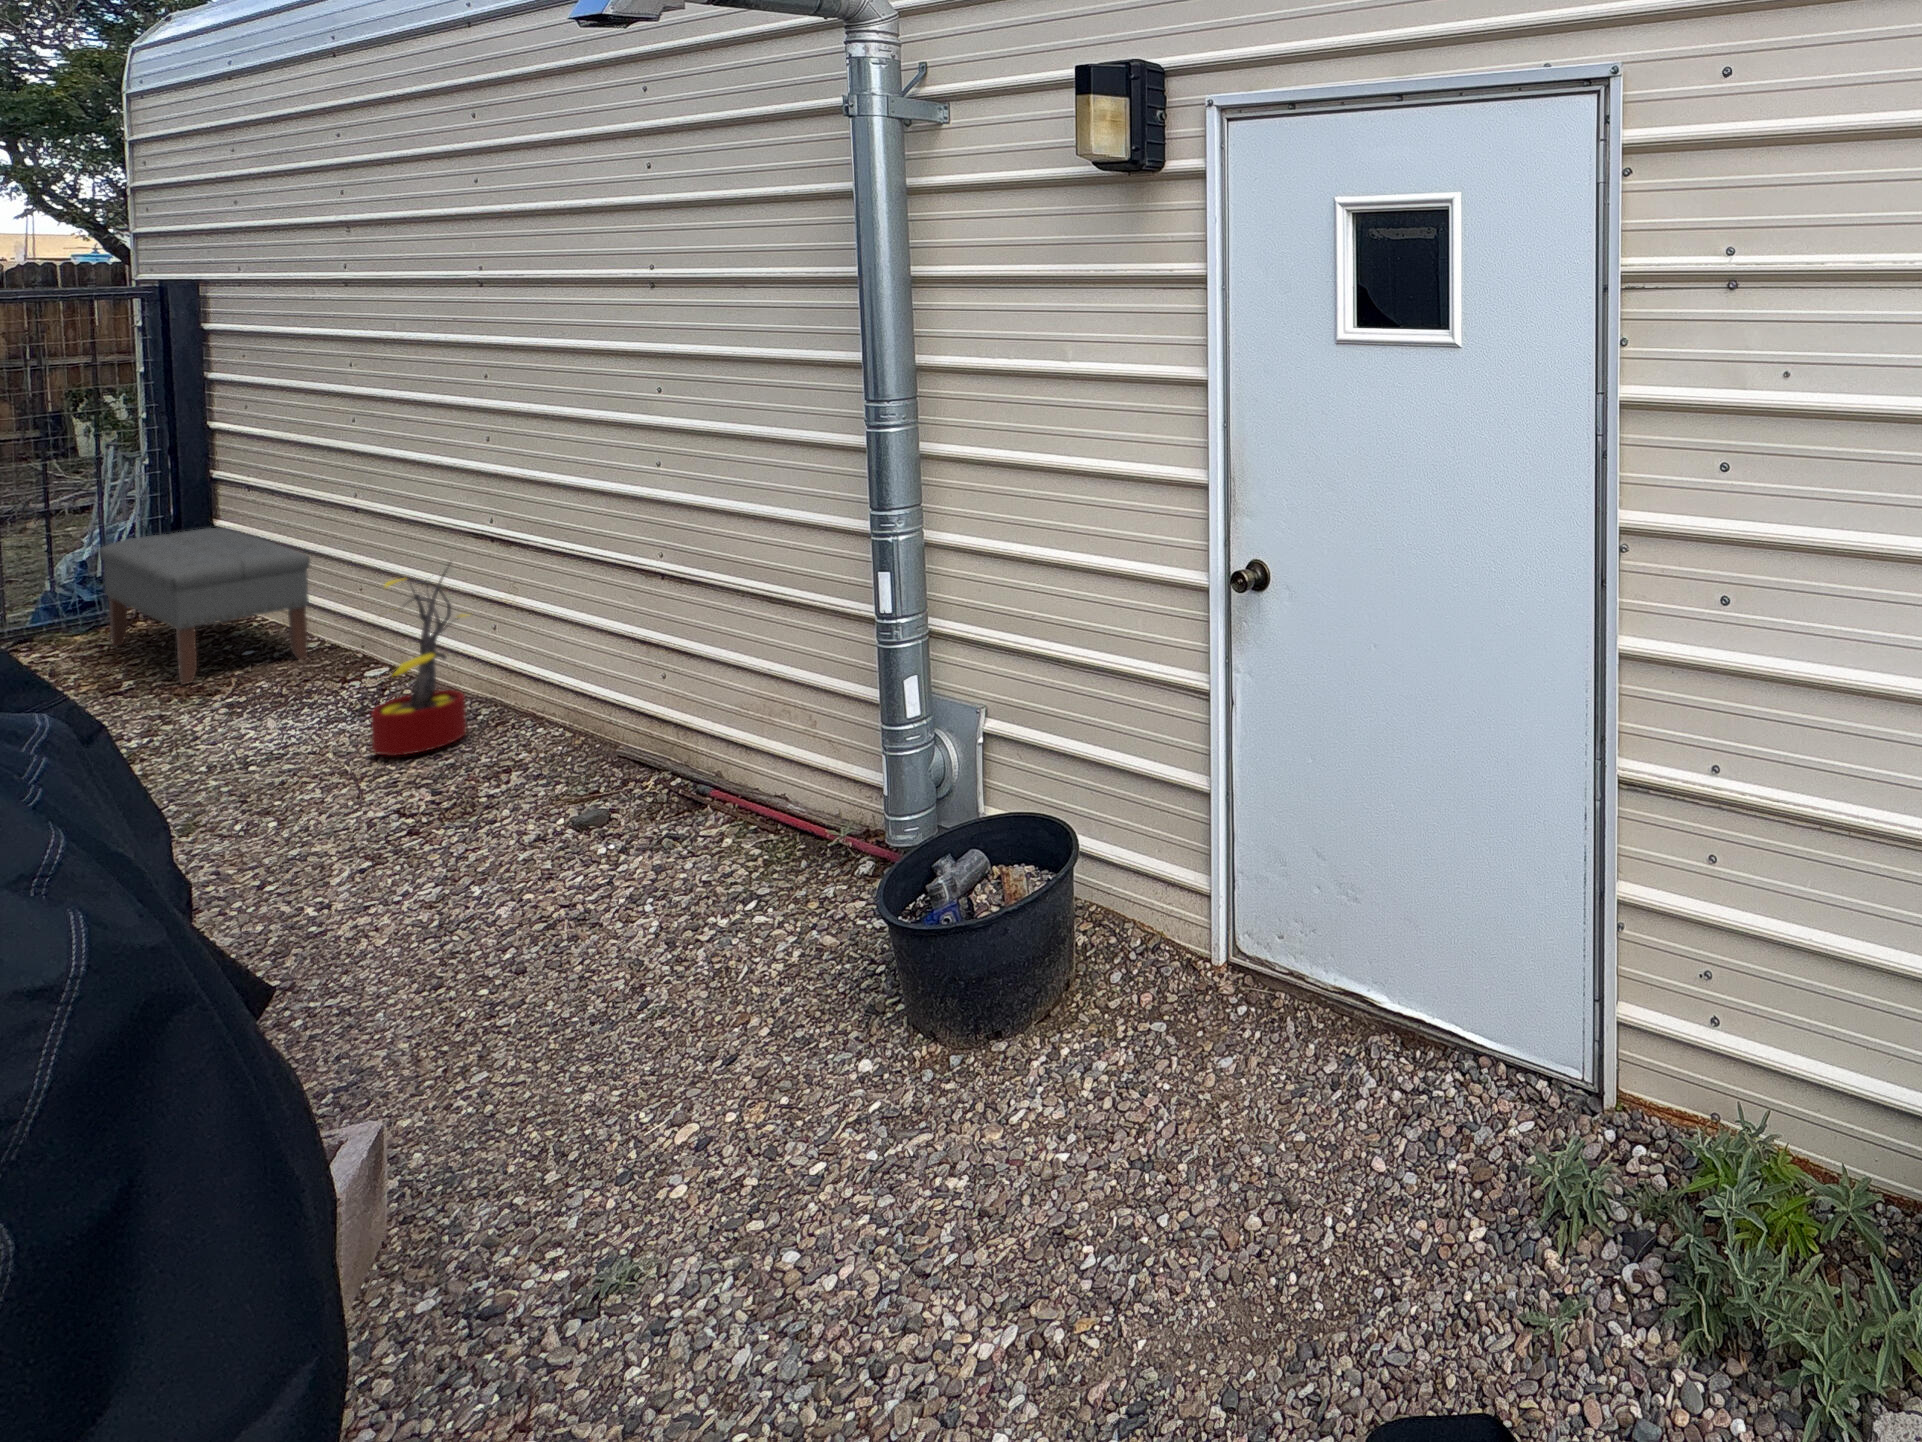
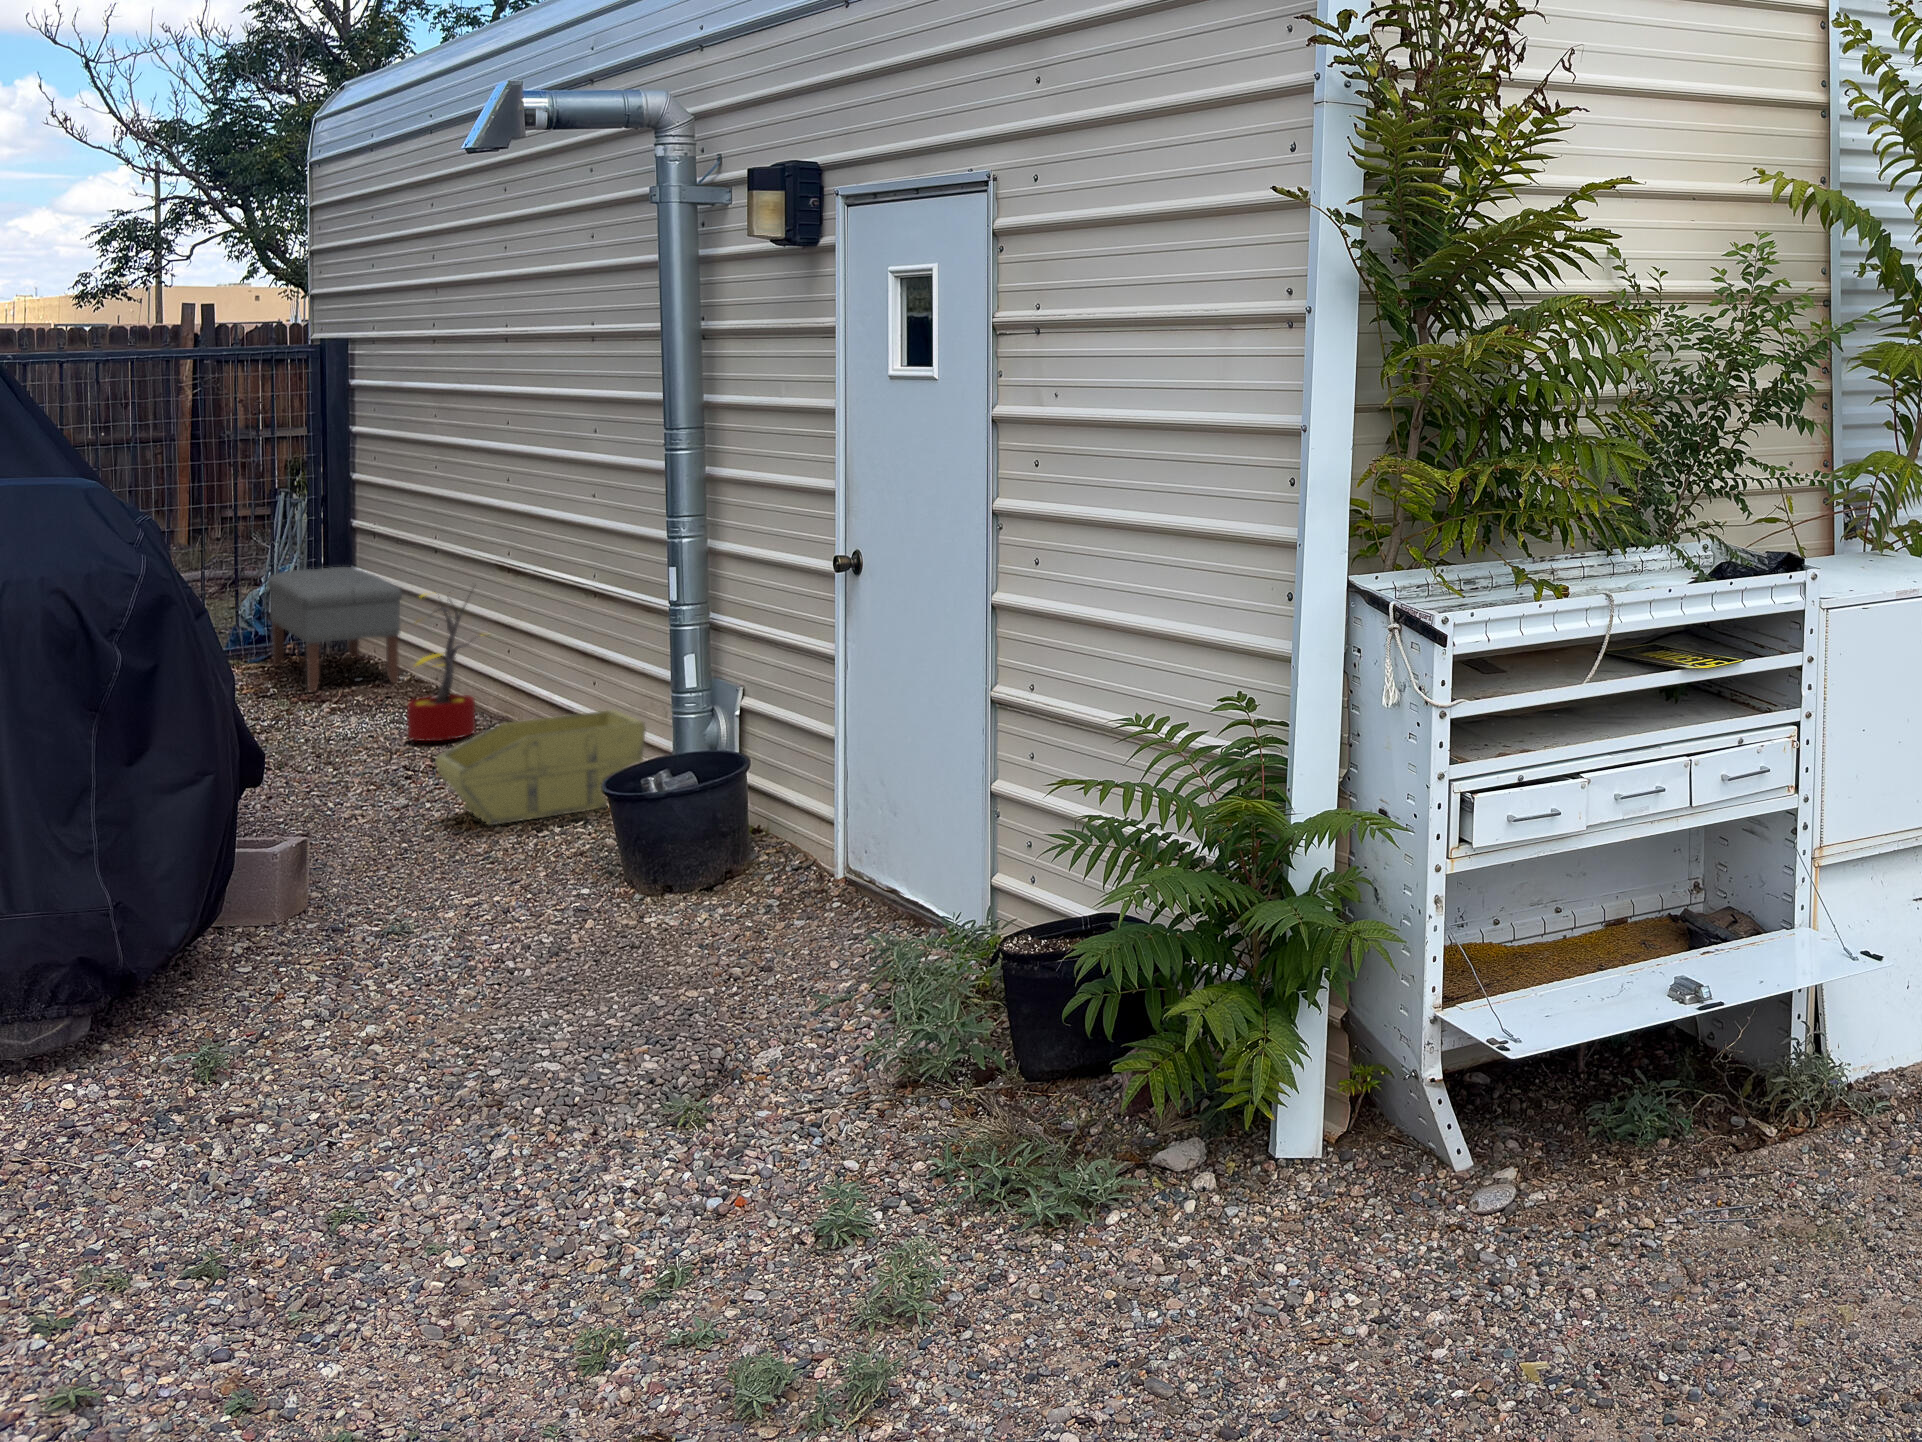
storage bin: none [489,717,788,909] -> present [435,710,646,825]

